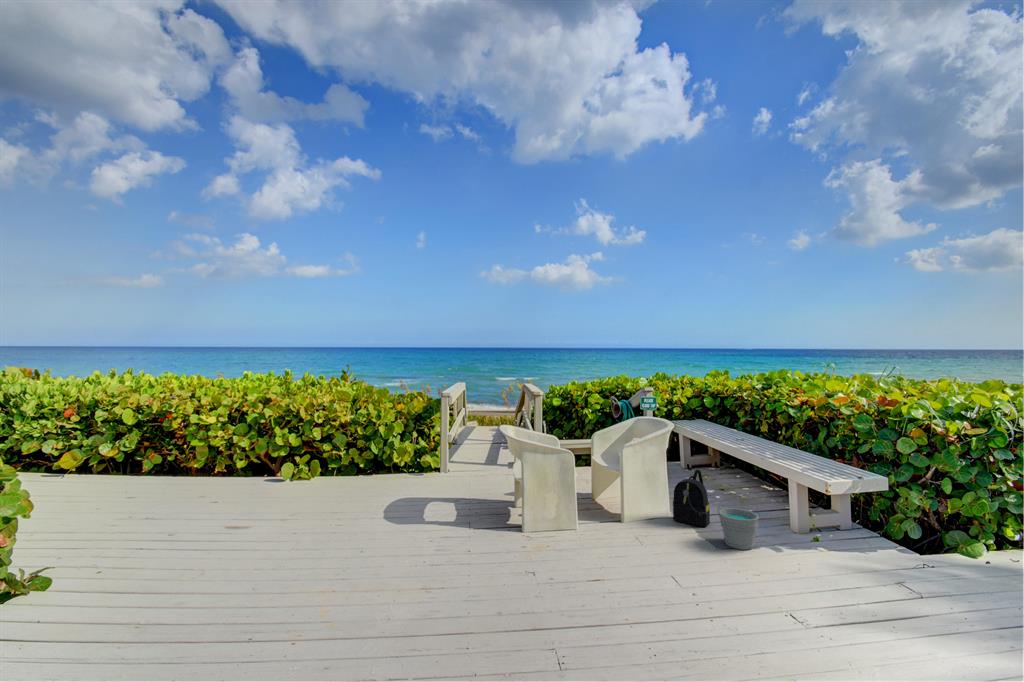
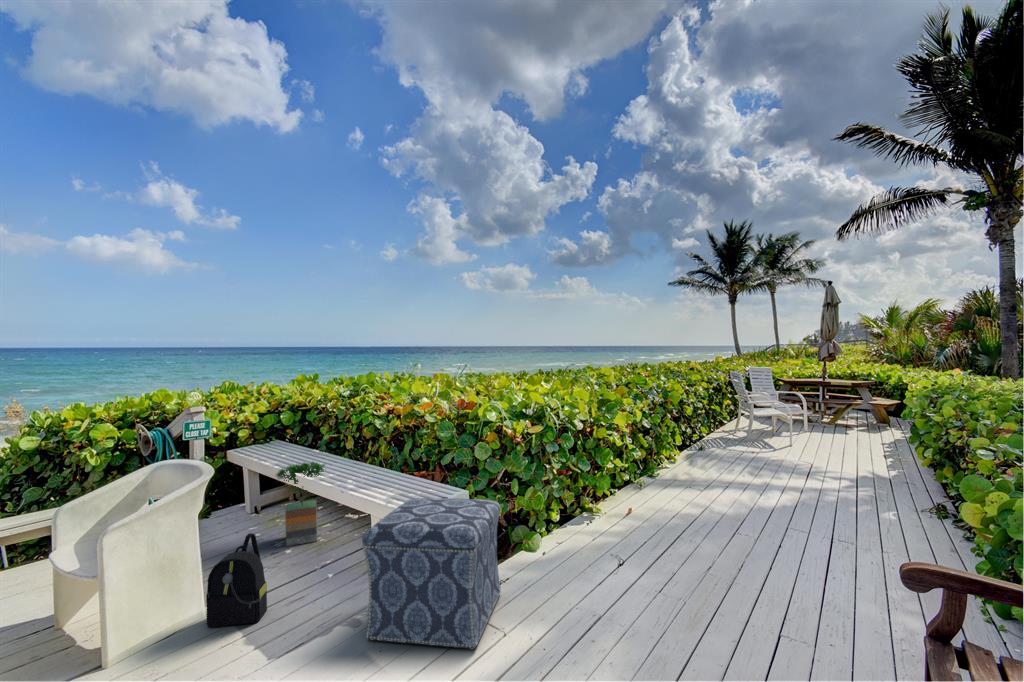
potted tree: none [706,433,750,496] -> present [276,462,324,546]
ottoman: none [783,470,925,595] -> present [362,498,501,649]
bucket: present [718,495,759,550] -> none [273,565,333,649]

